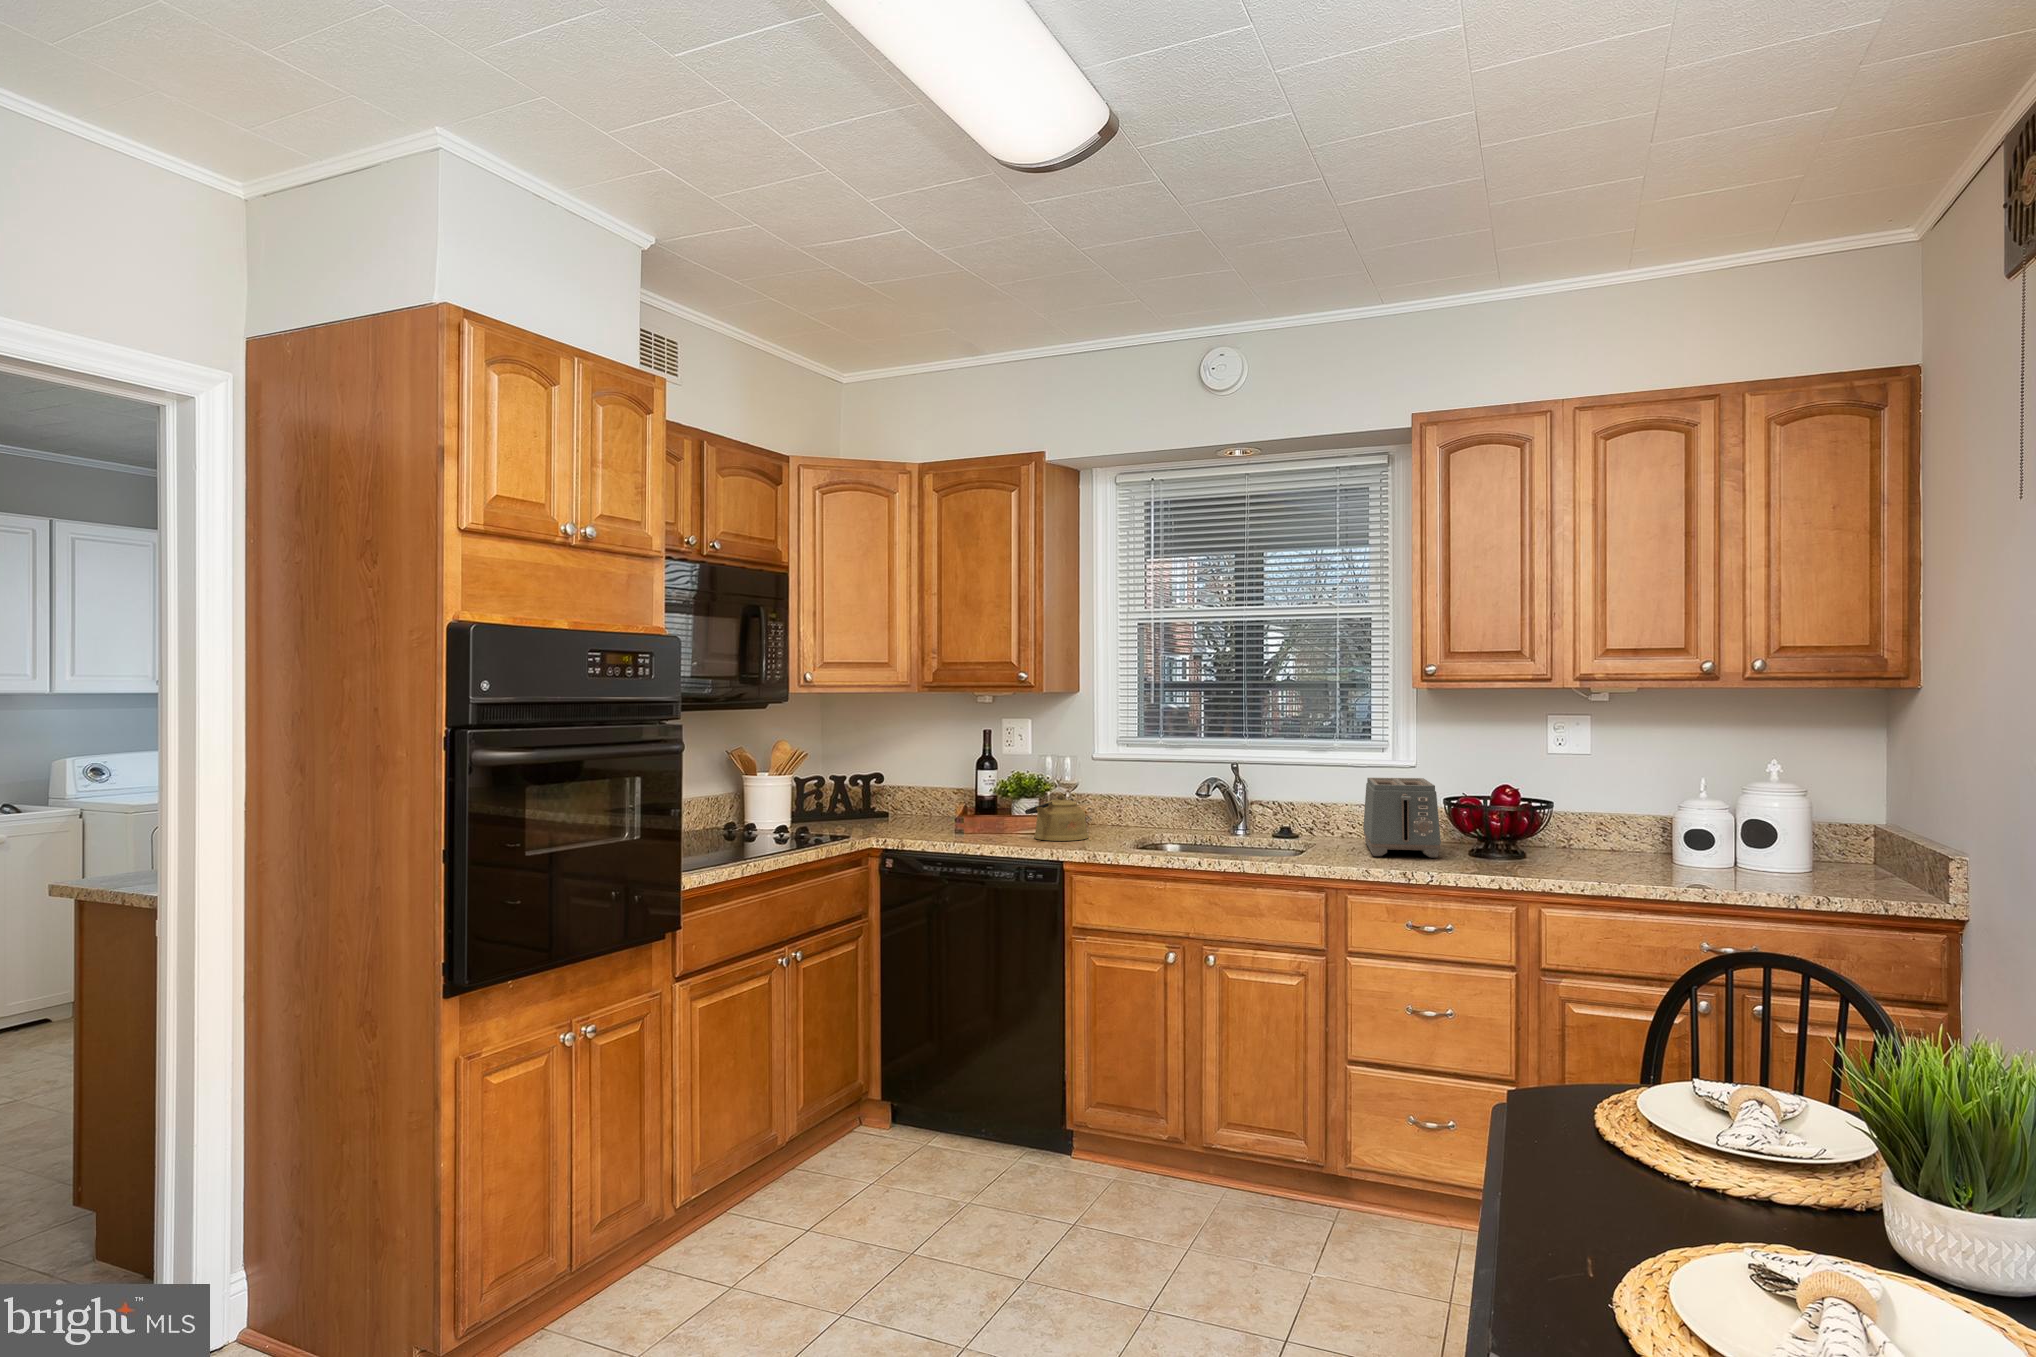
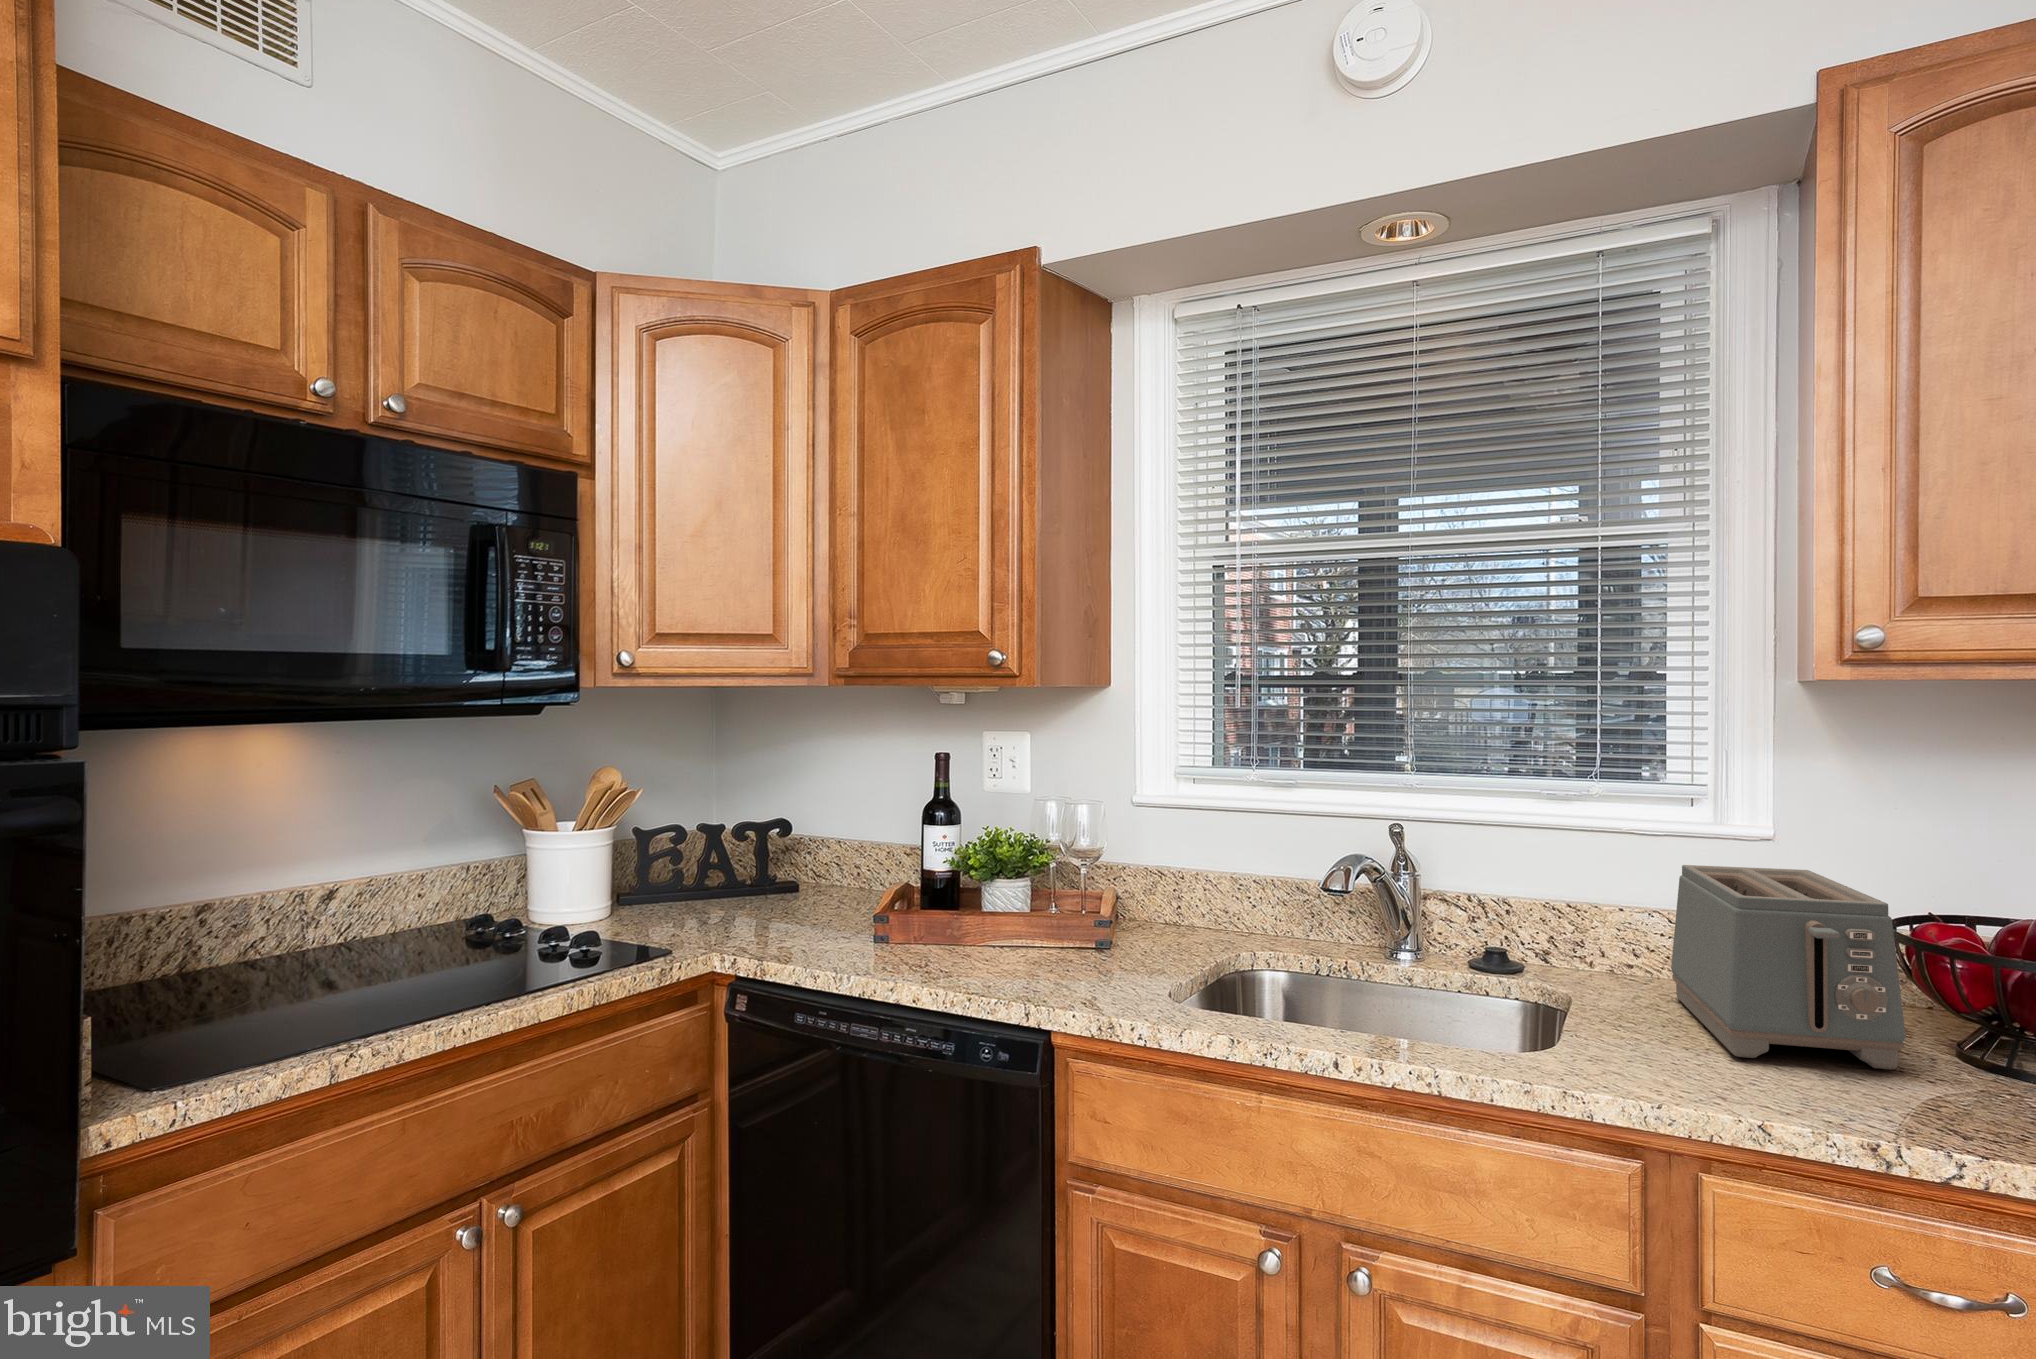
kettle: present [1025,794,1089,841] -> none [996,877,1115,970]

